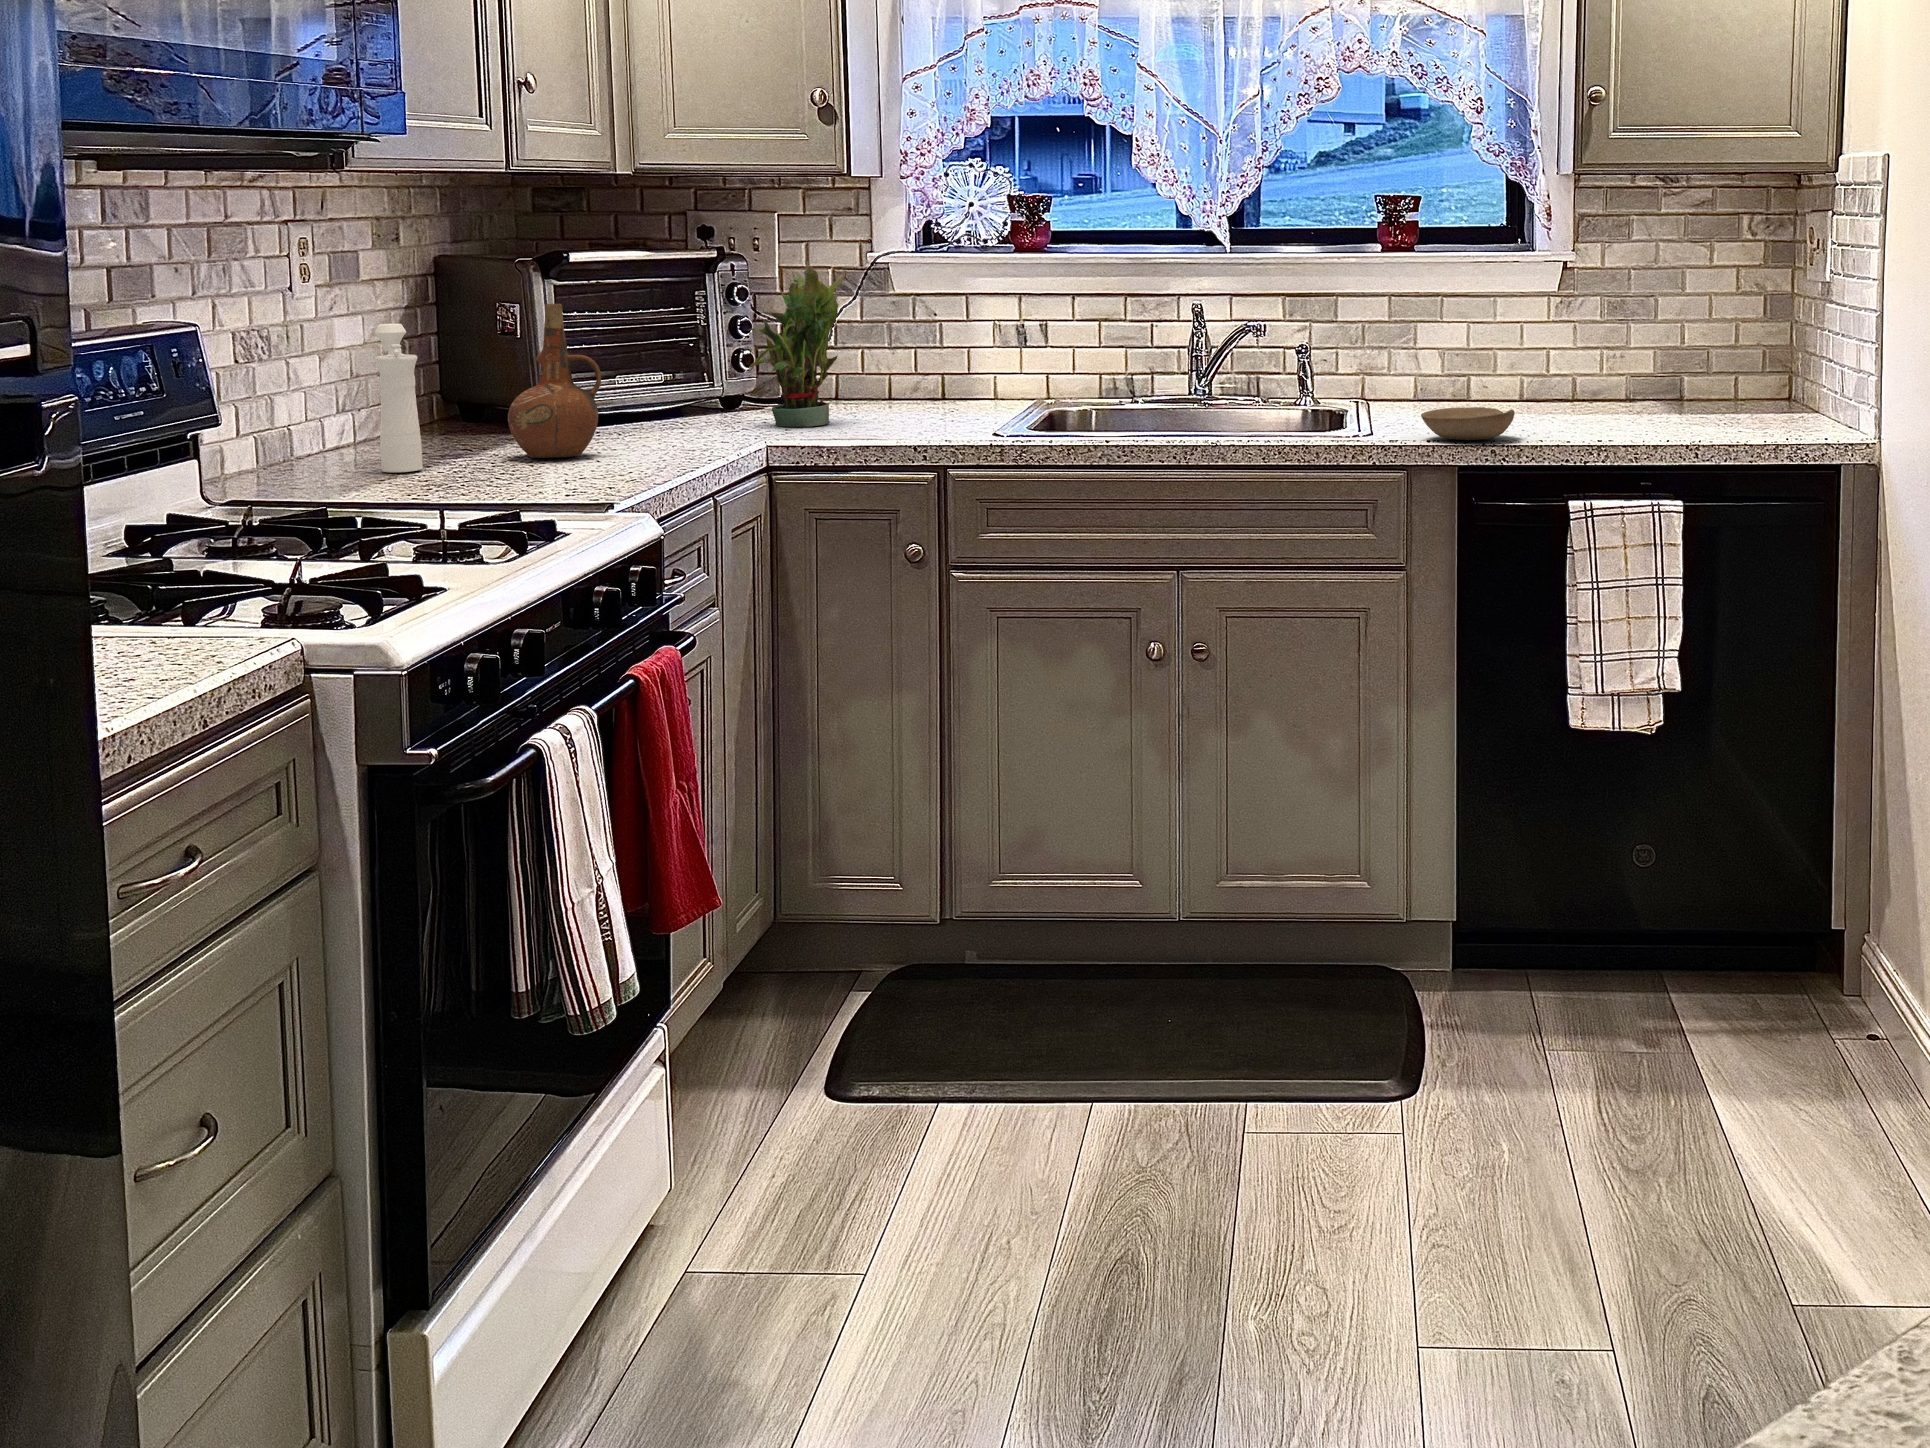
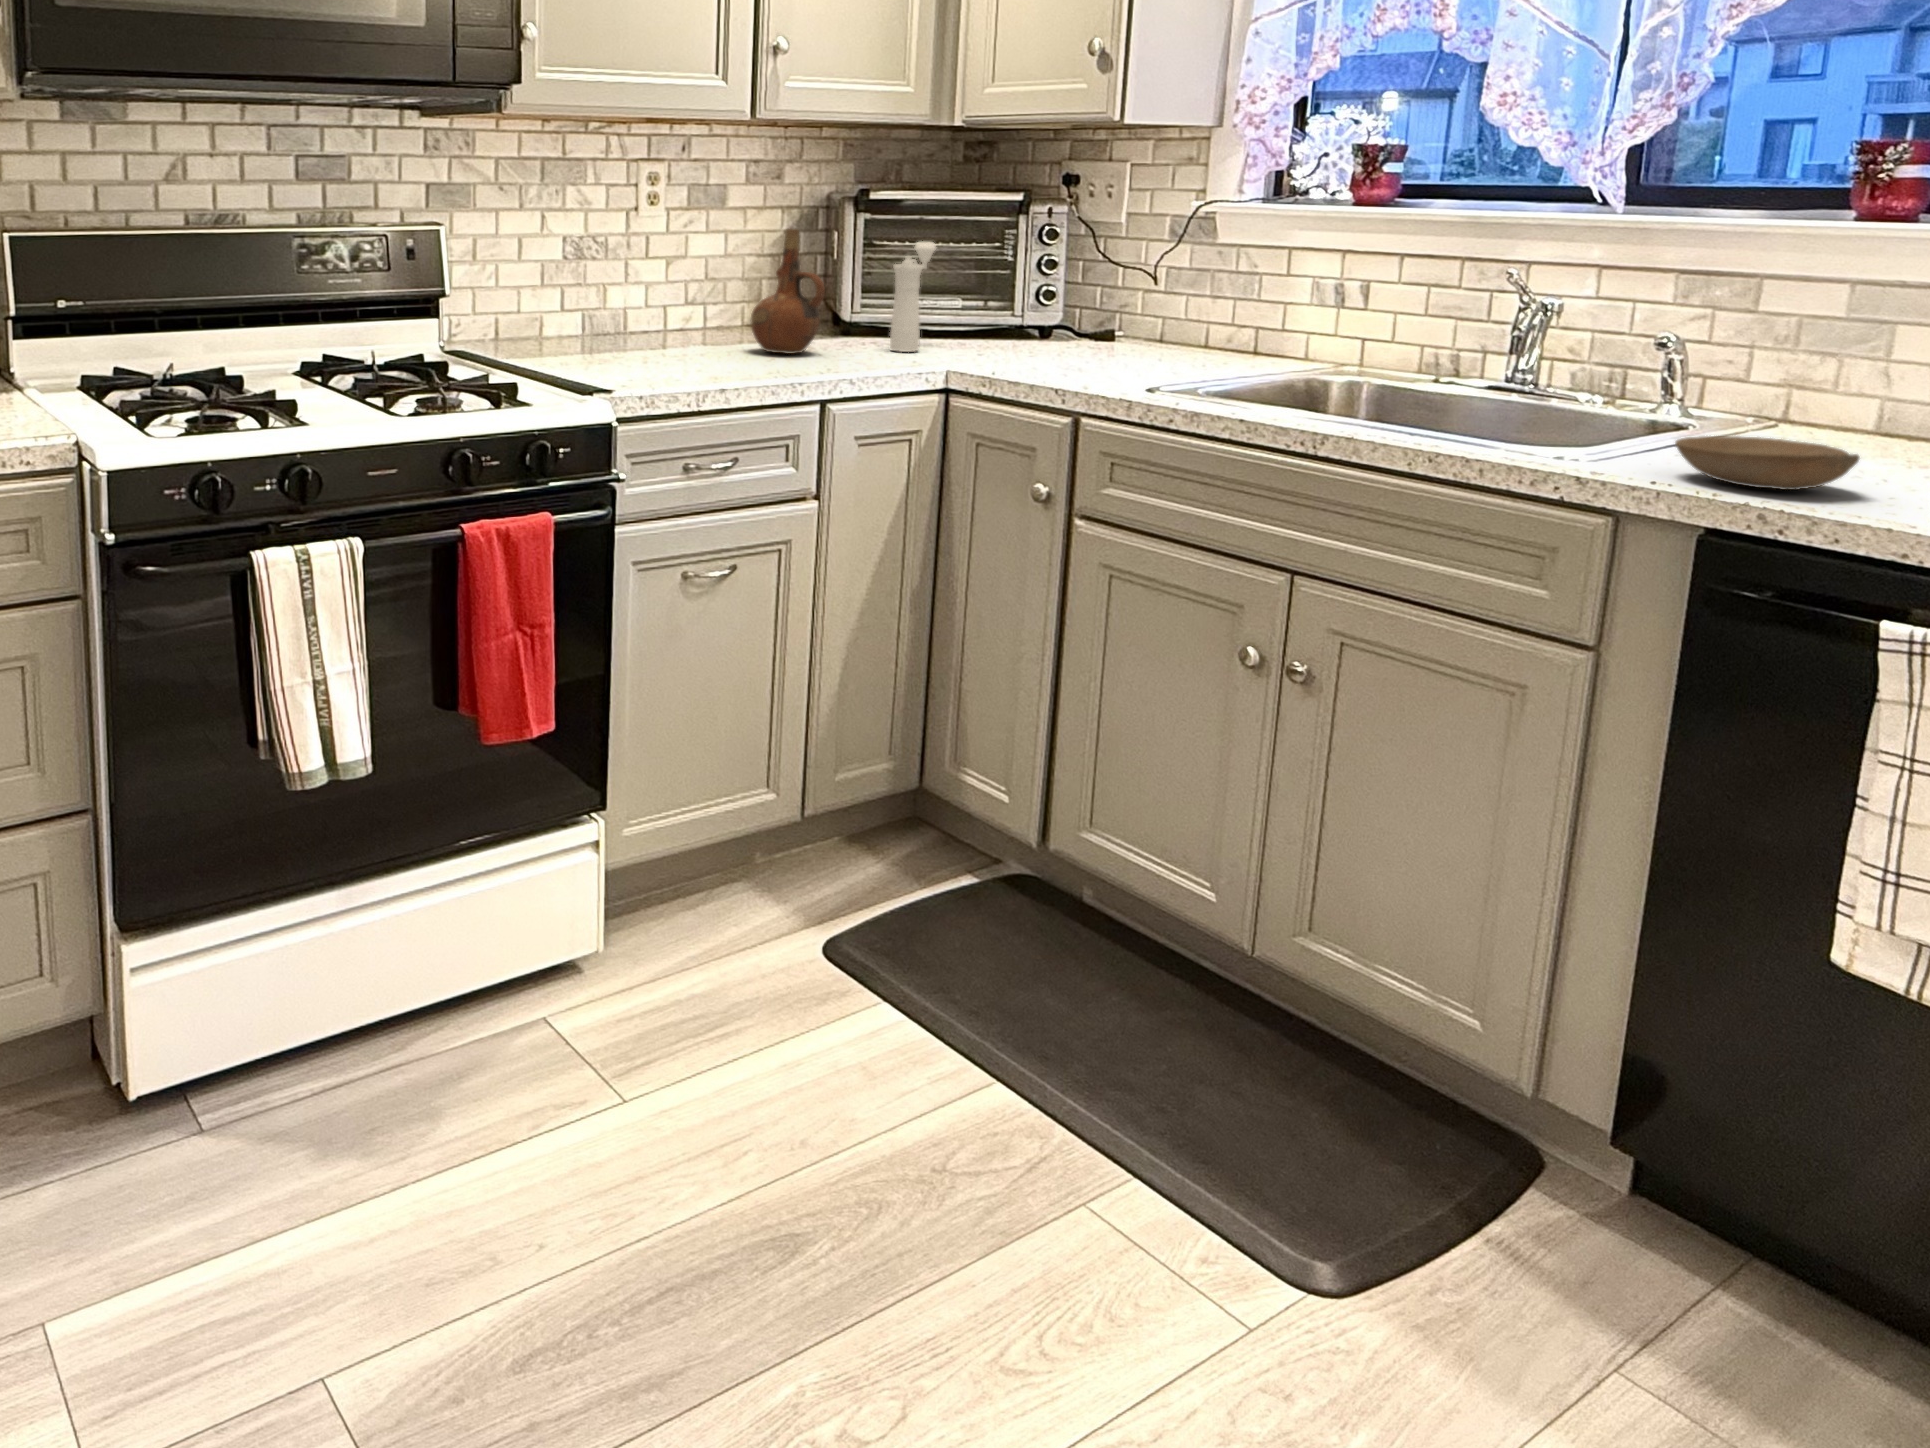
potted plant: present [748,266,846,427] -> none [1007,209,1113,358]
pepper mill: present [375,324,423,472] -> present [890,242,937,352]

